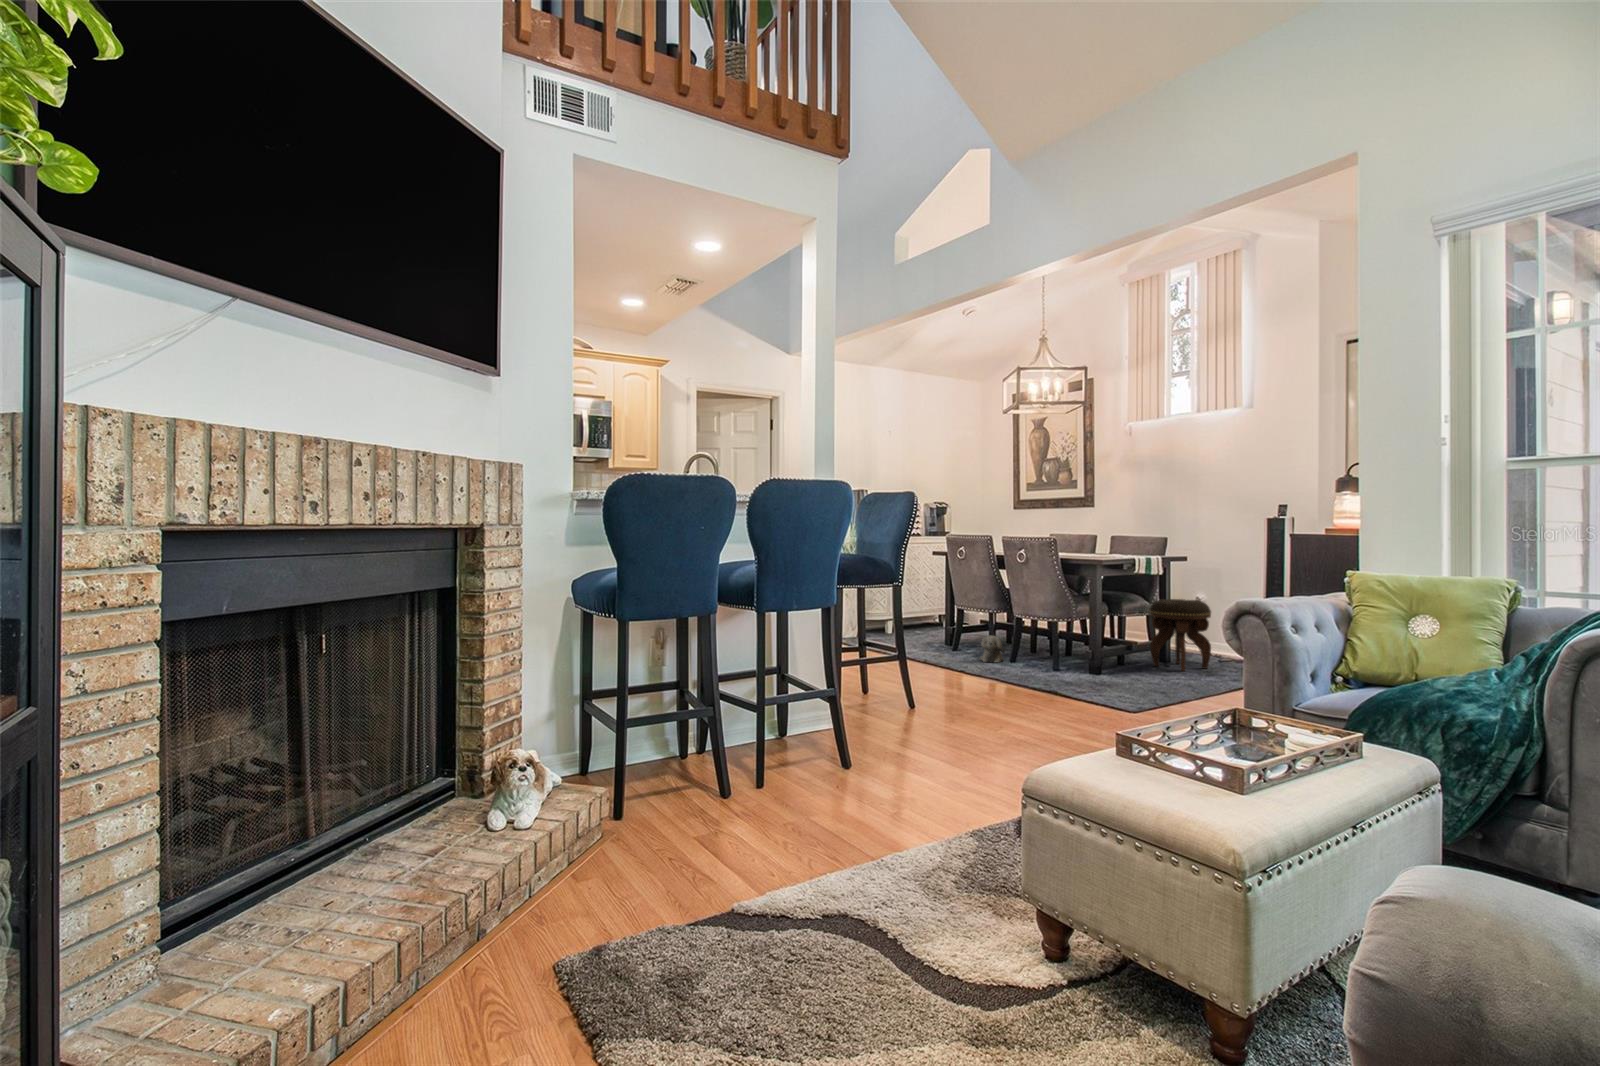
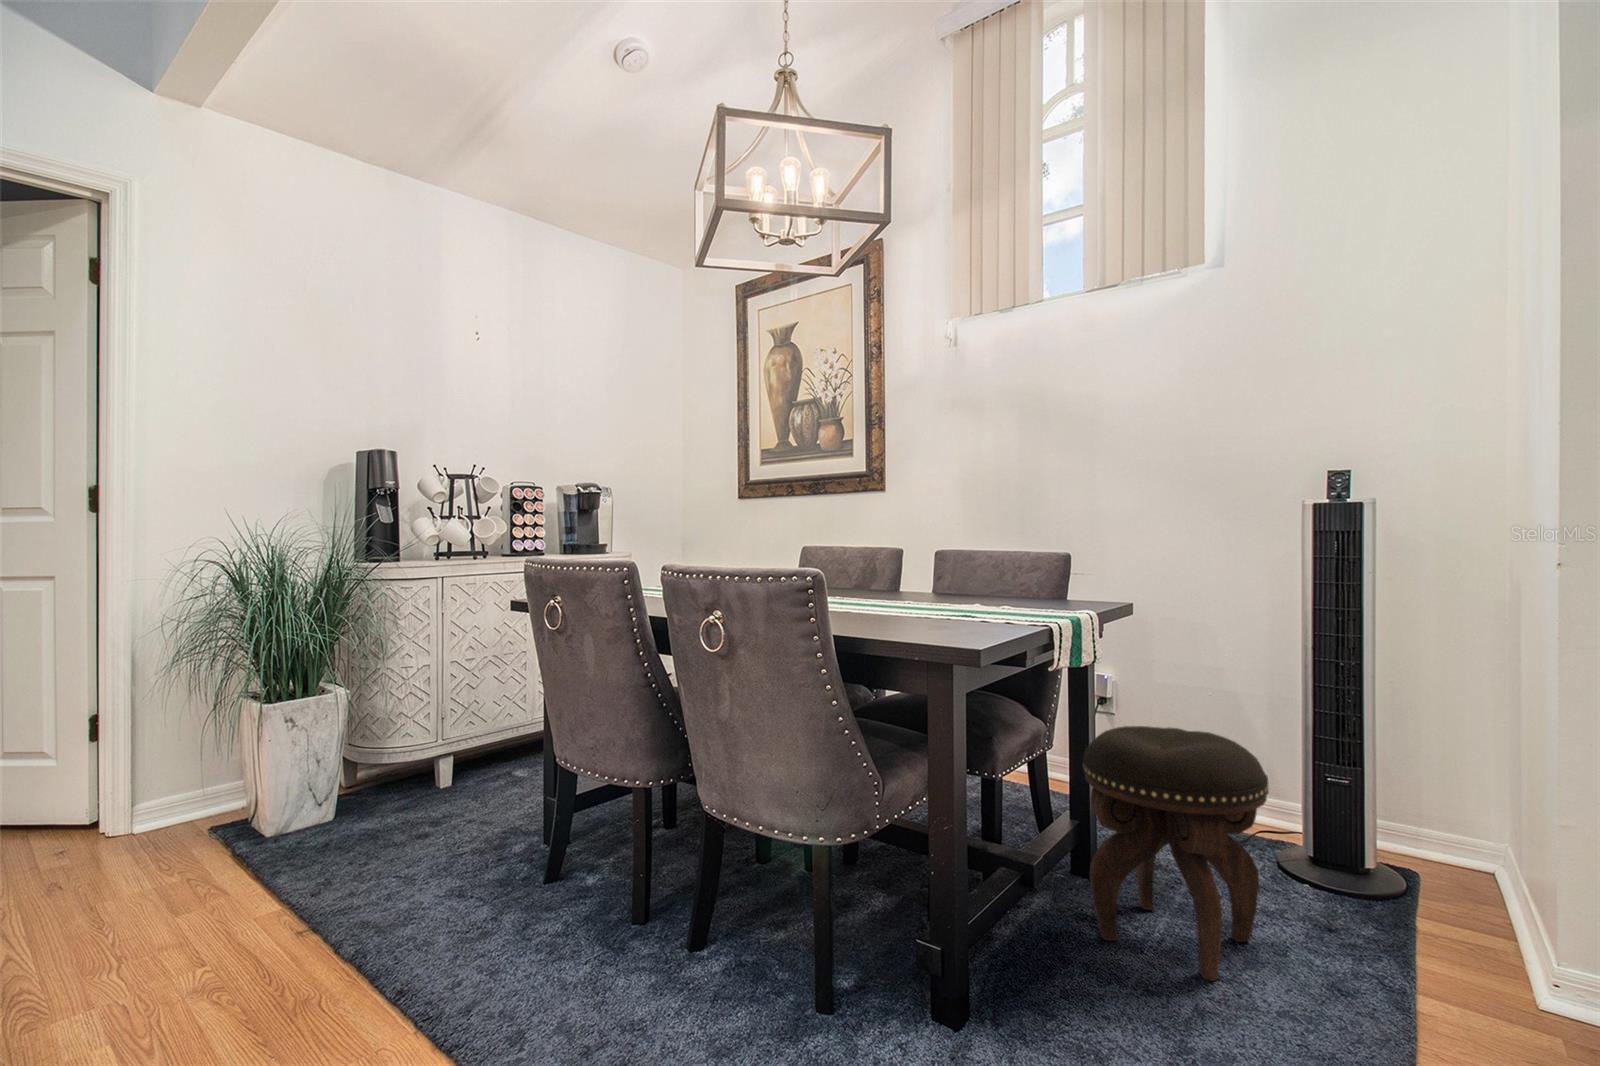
plush toy: present [980,636,1005,662] -> none [586,874,668,975]

